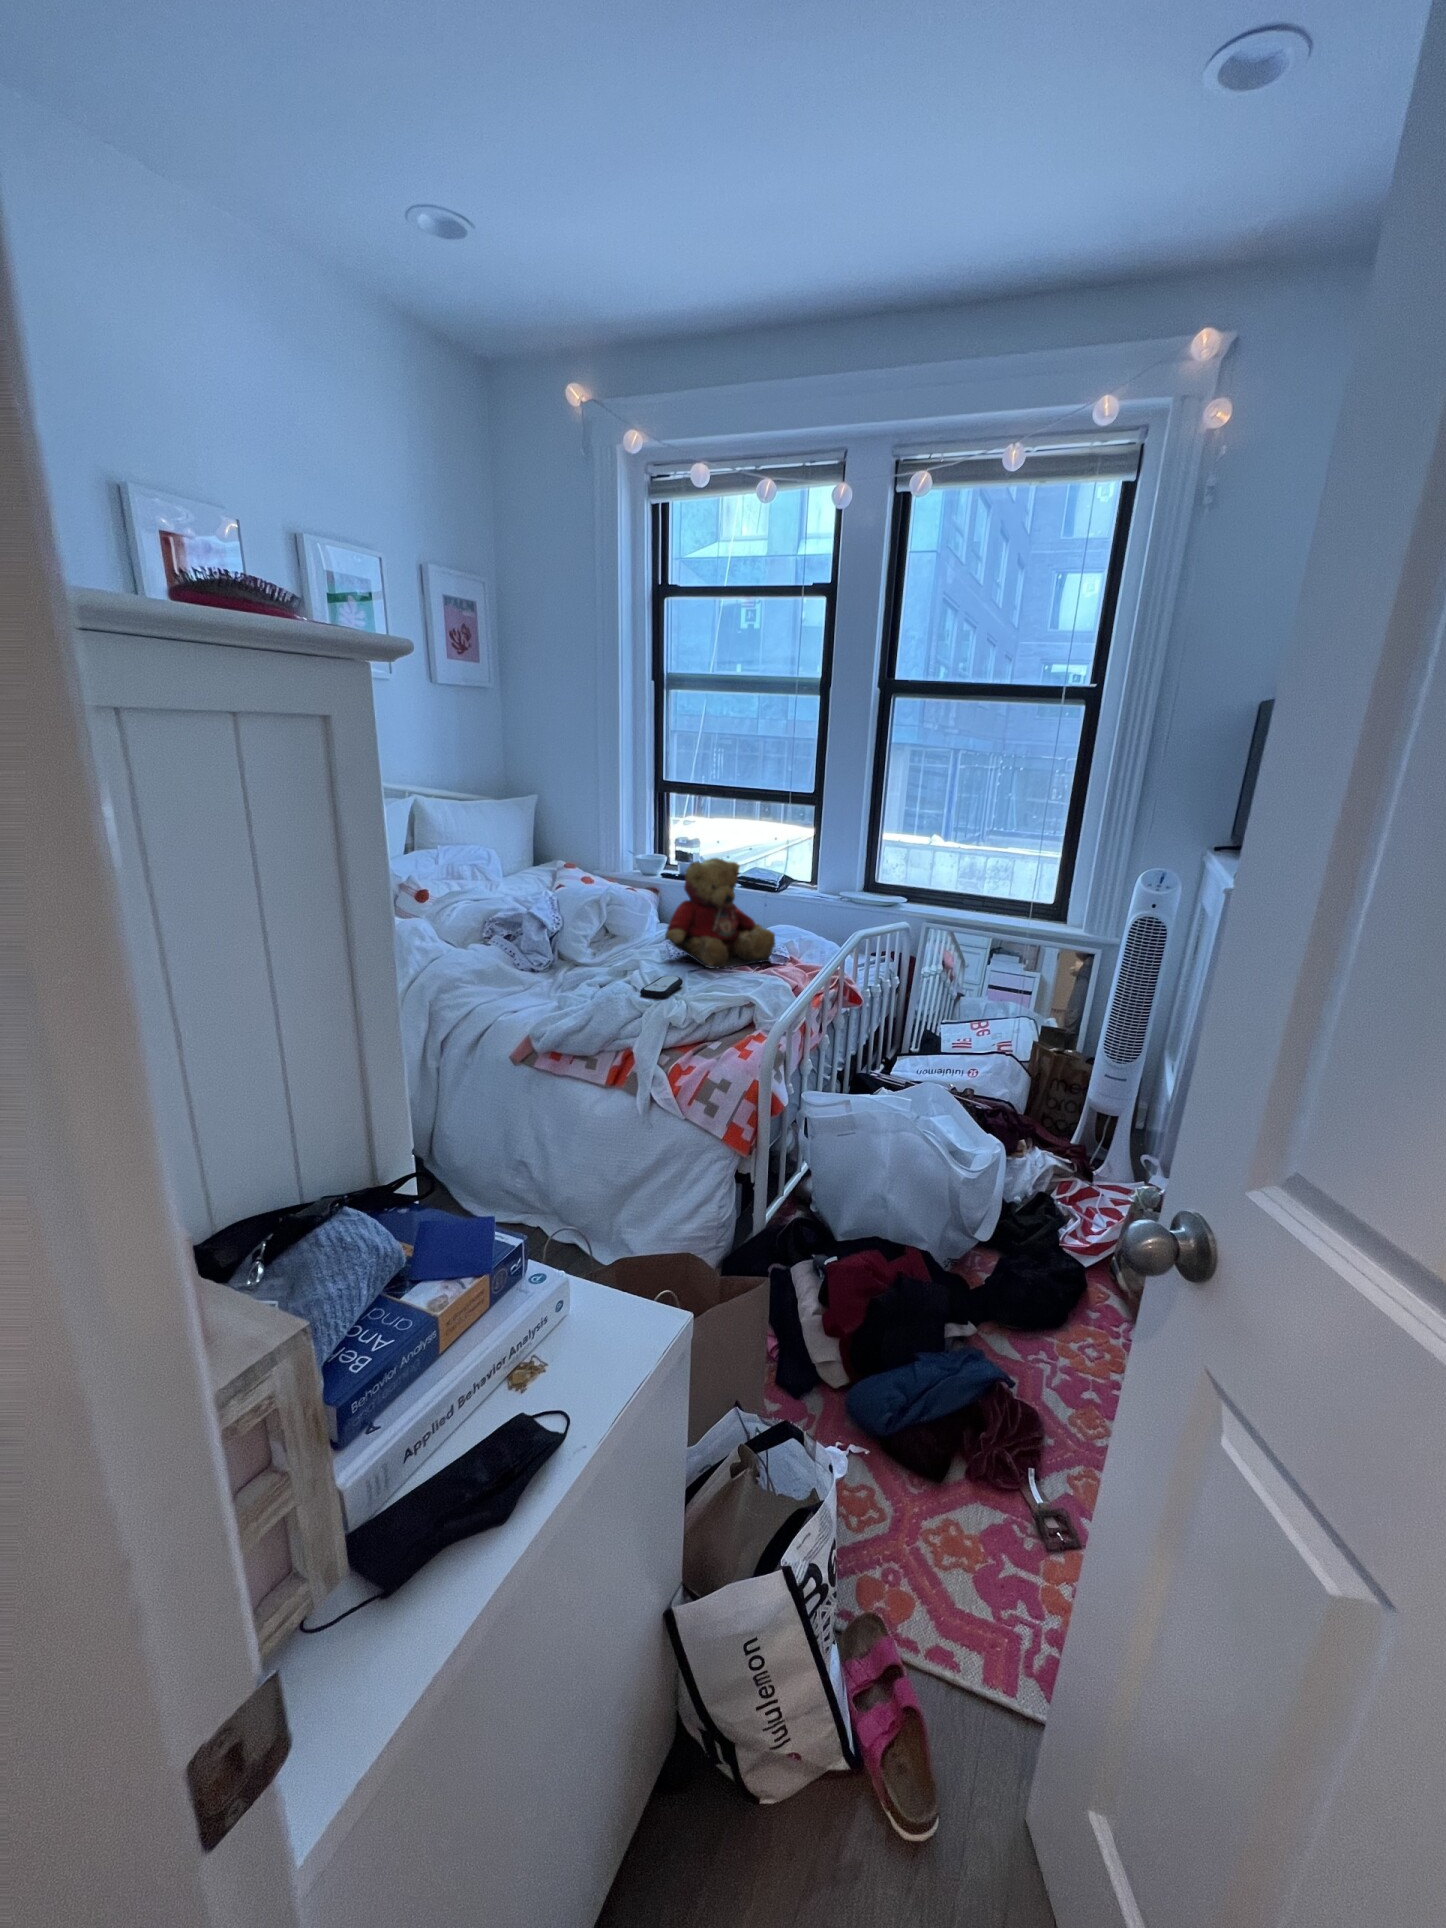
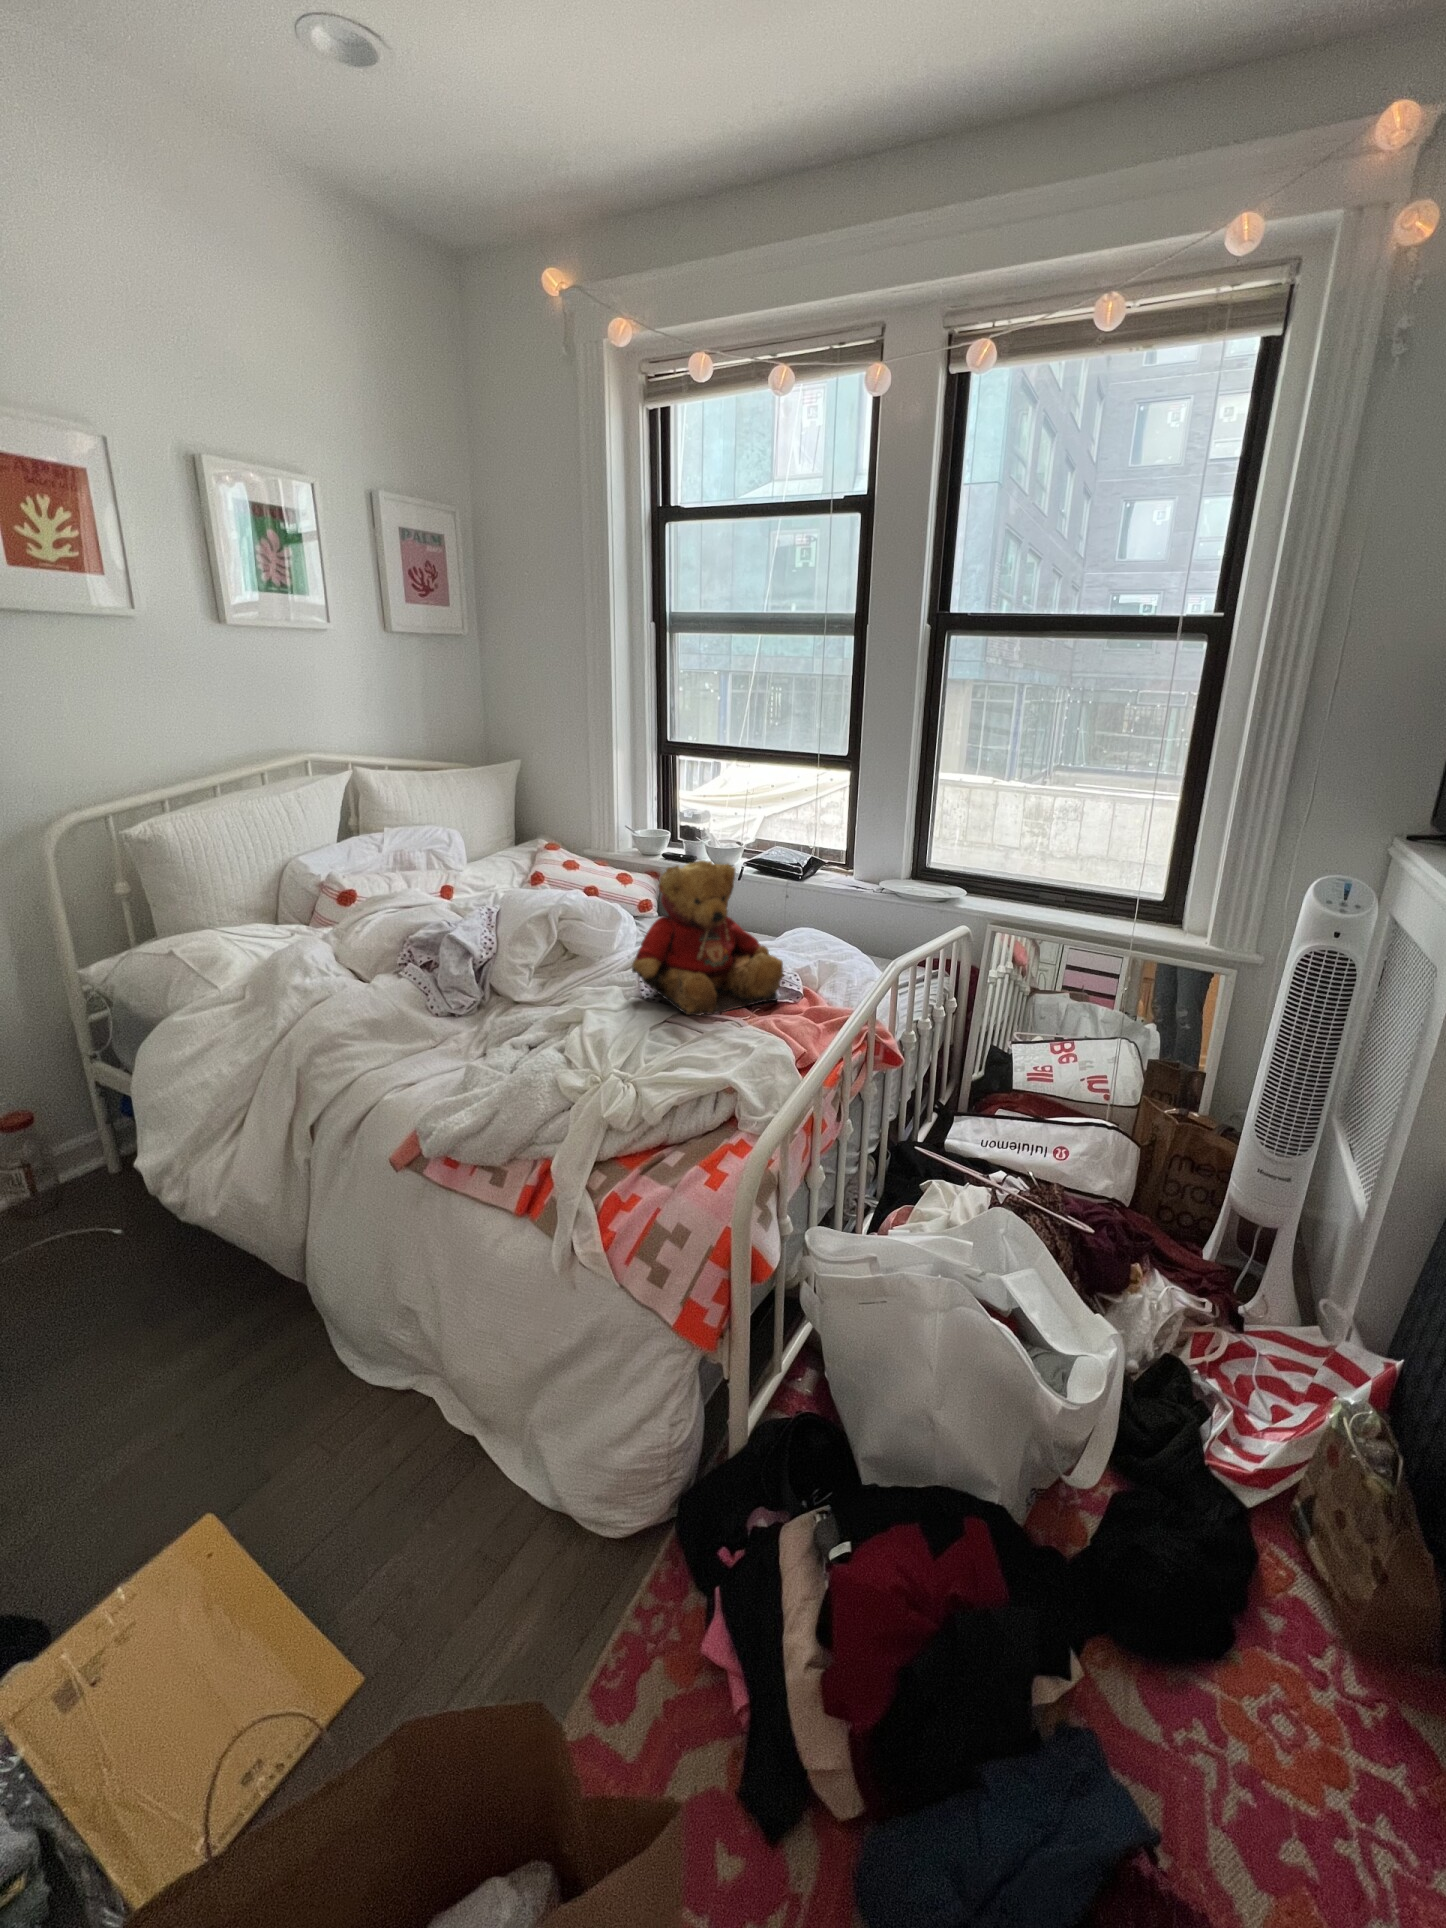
remote control: present [640,976,683,998] -> none [571,1039,639,1084]

